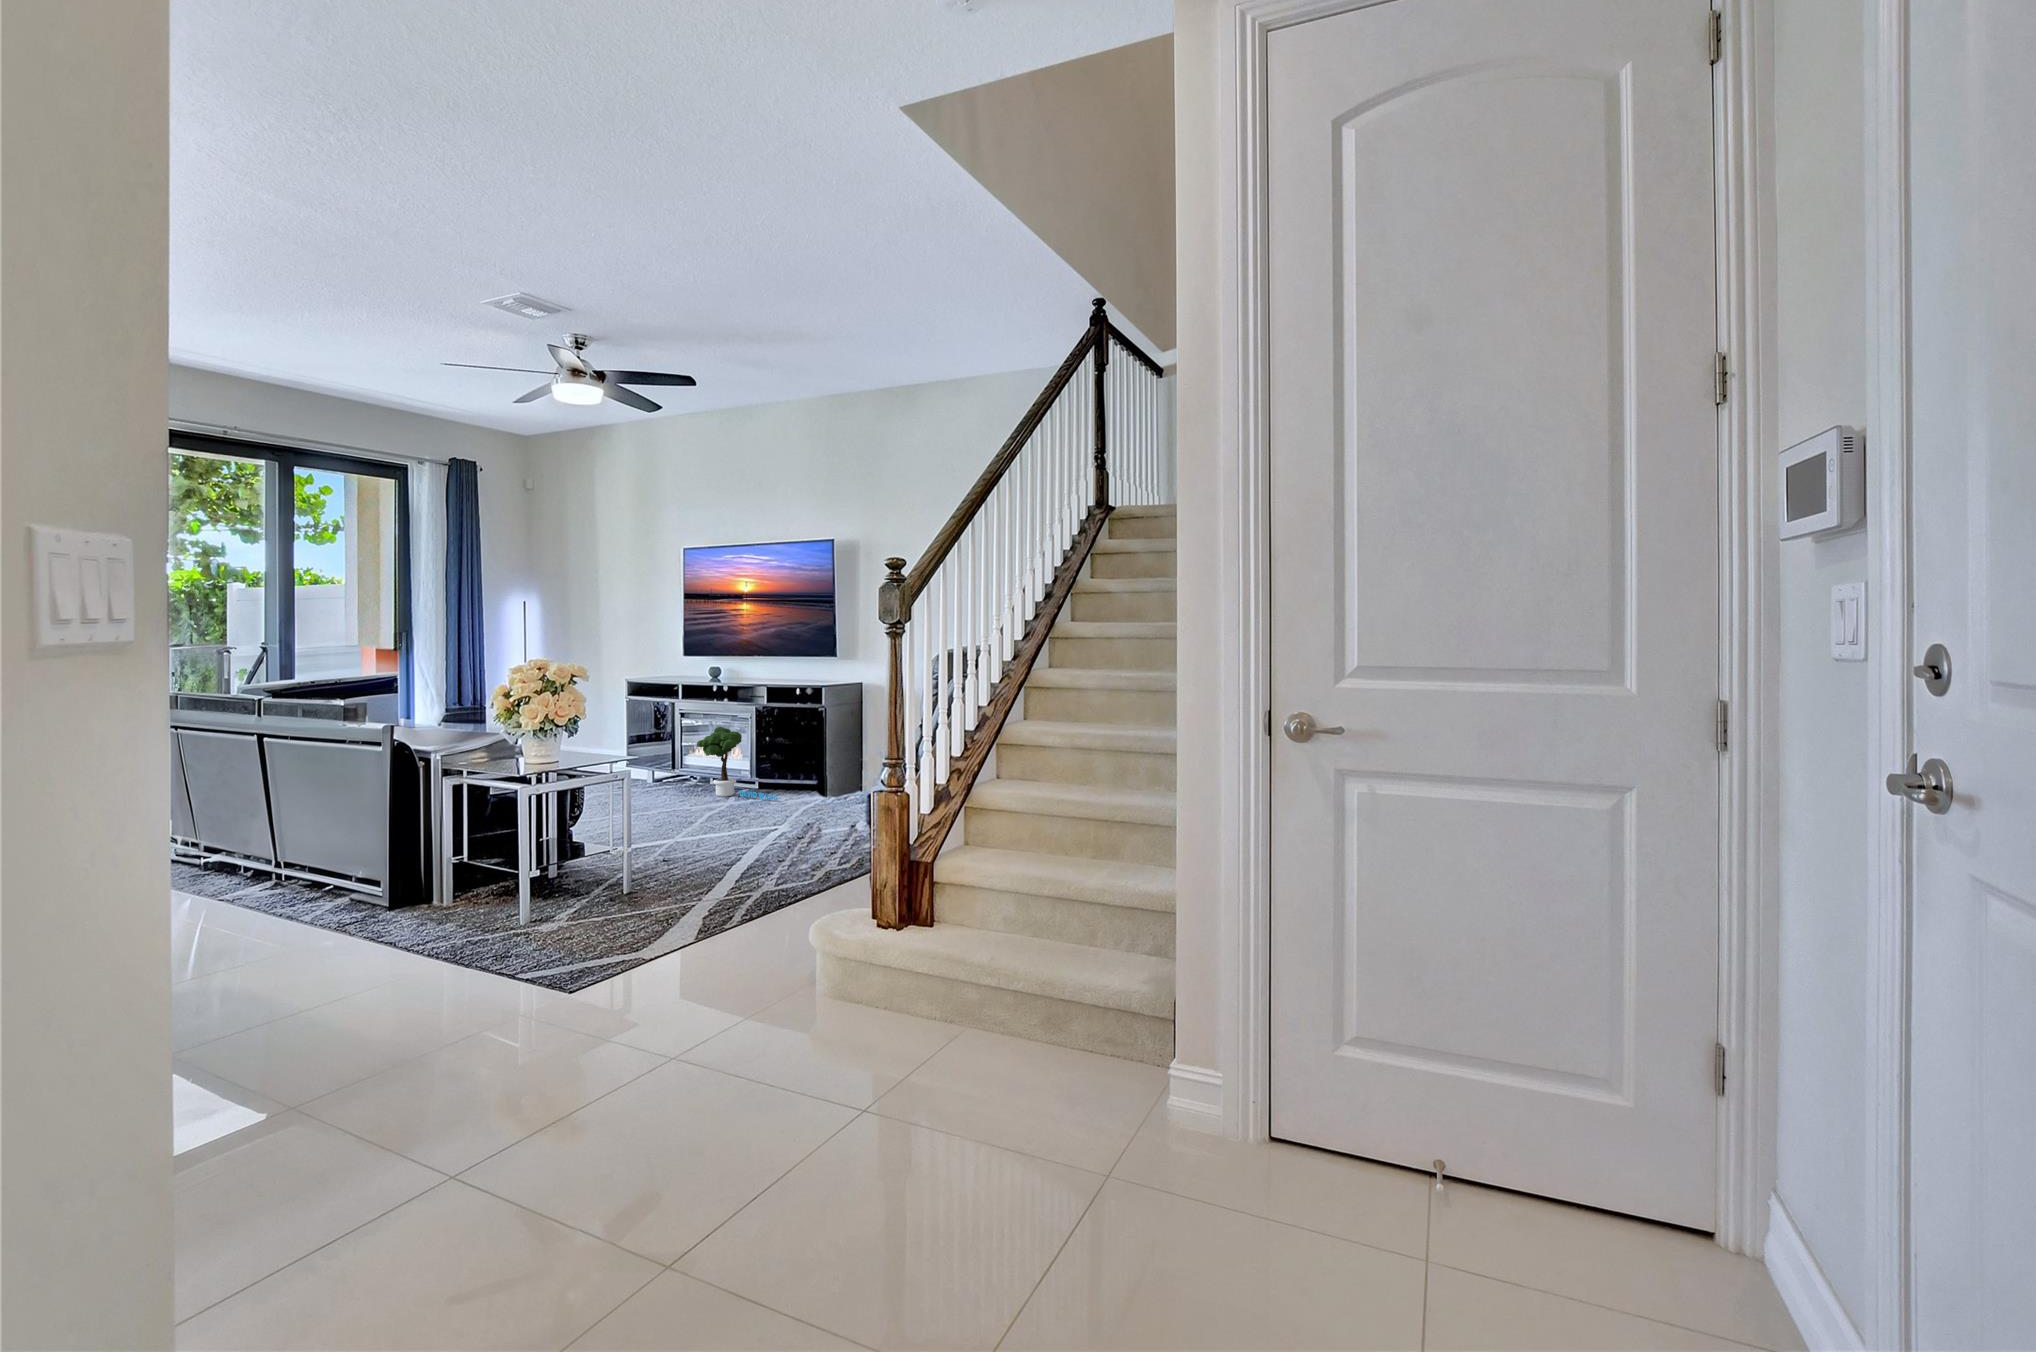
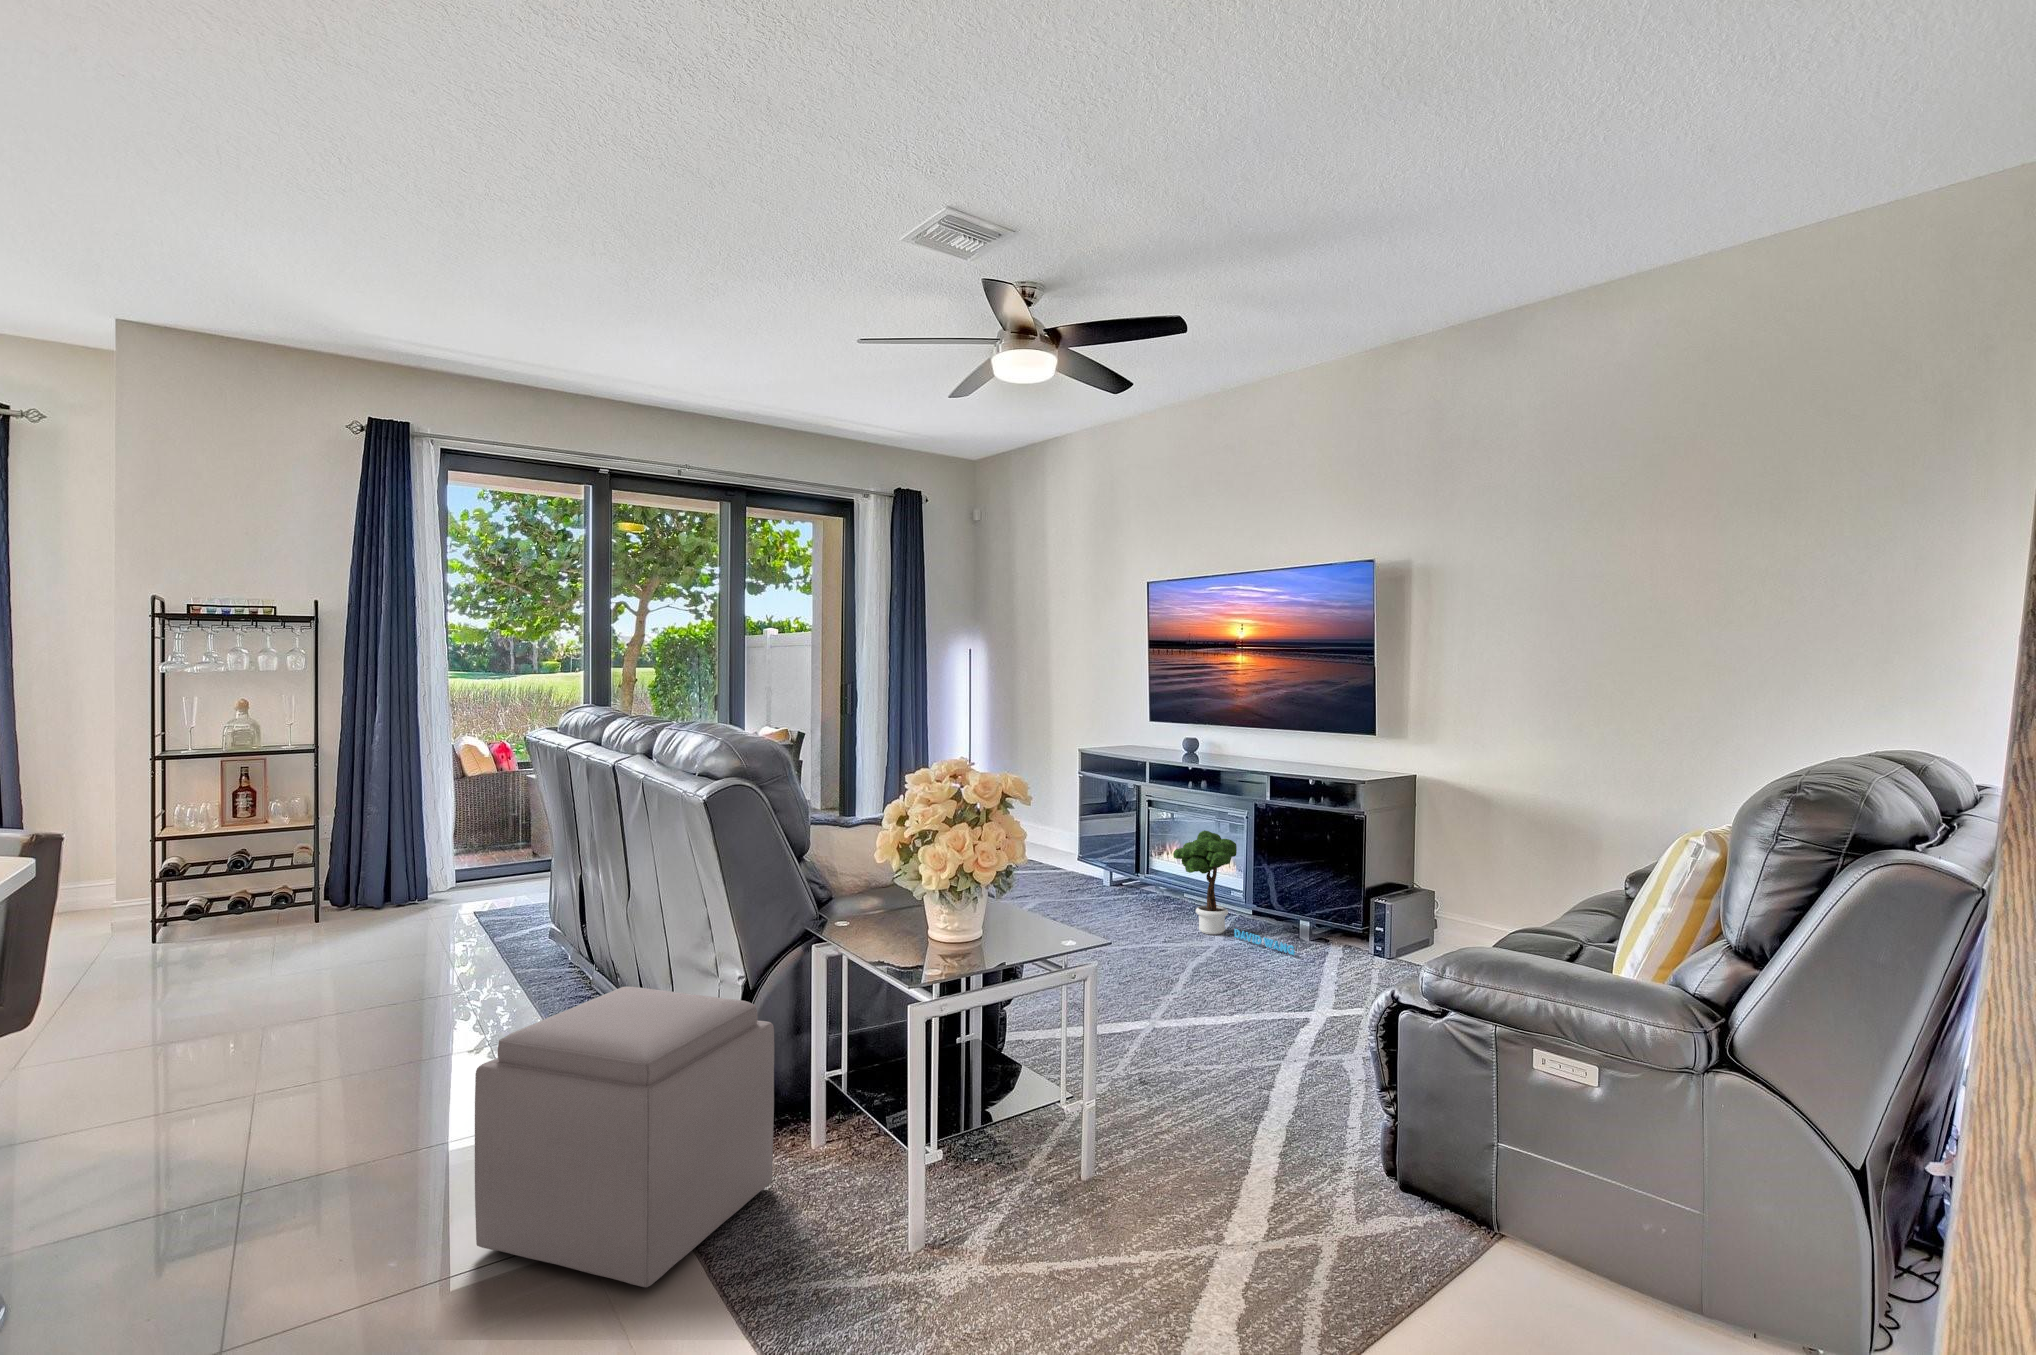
ottoman: none [223,805,425,954] -> present [475,986,774,1287]

